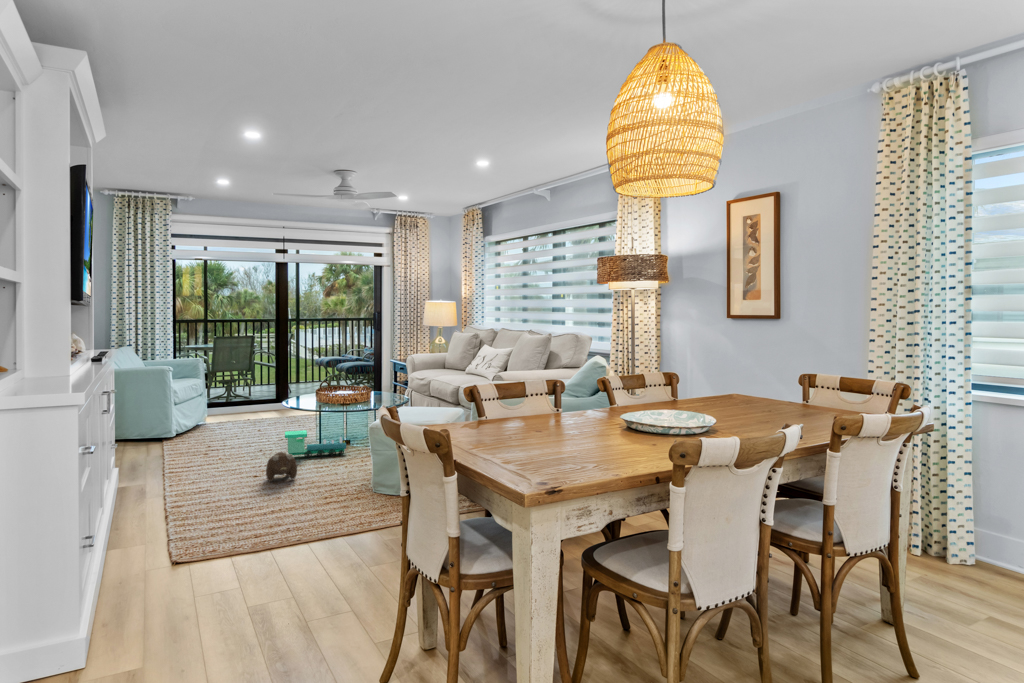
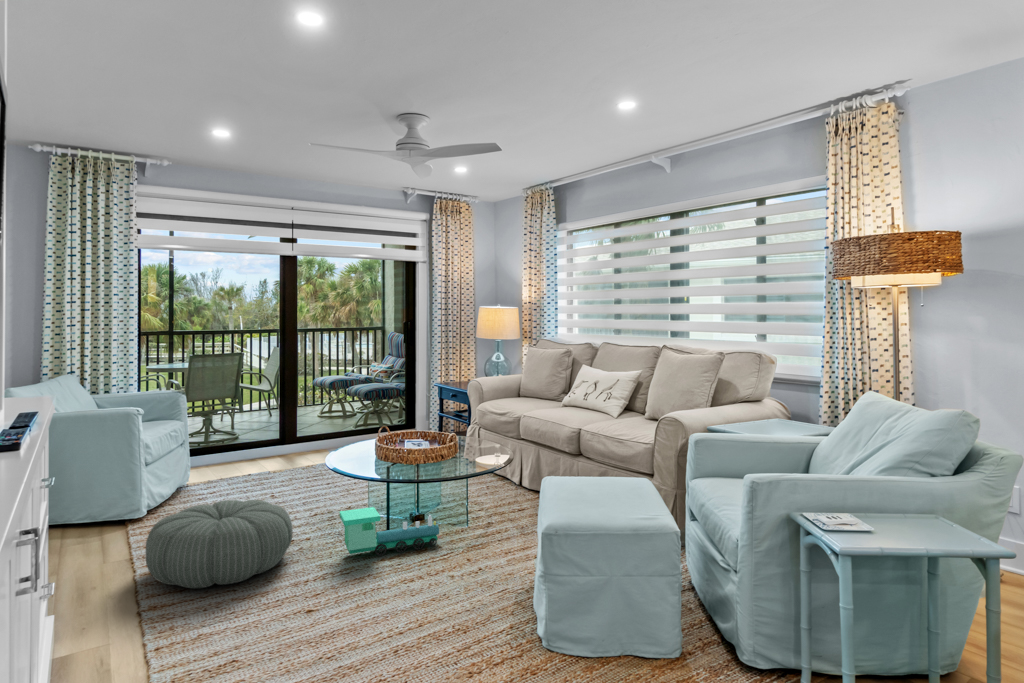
pouf: none [172,423,257,467] -> present [146,500,293,588]
plush toy: present [266,452,297,482] -> none [334,565,389,626]

